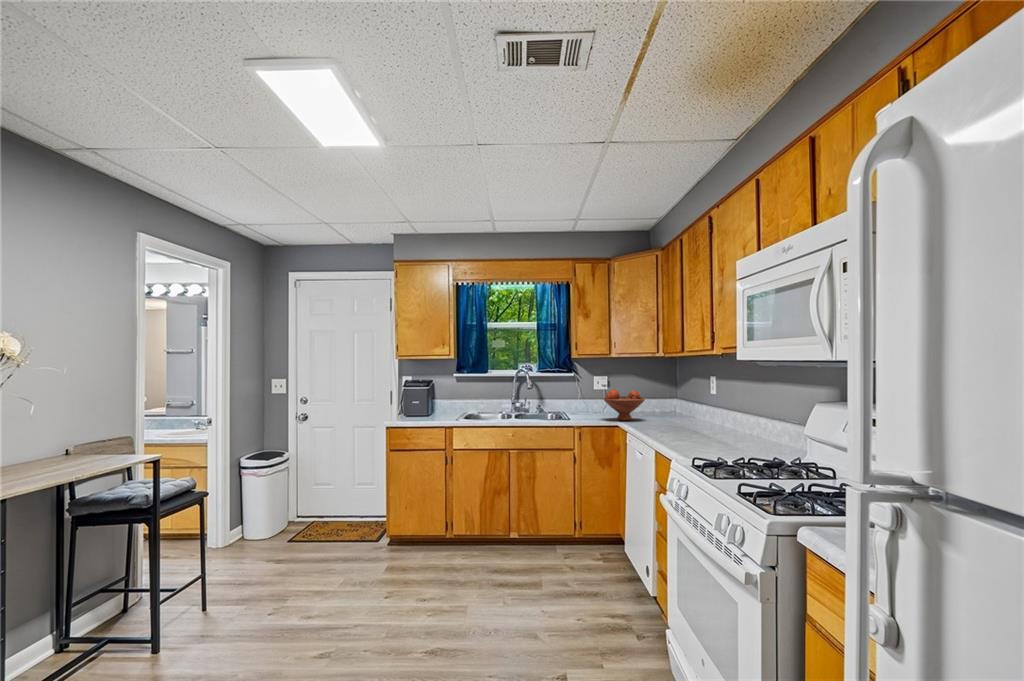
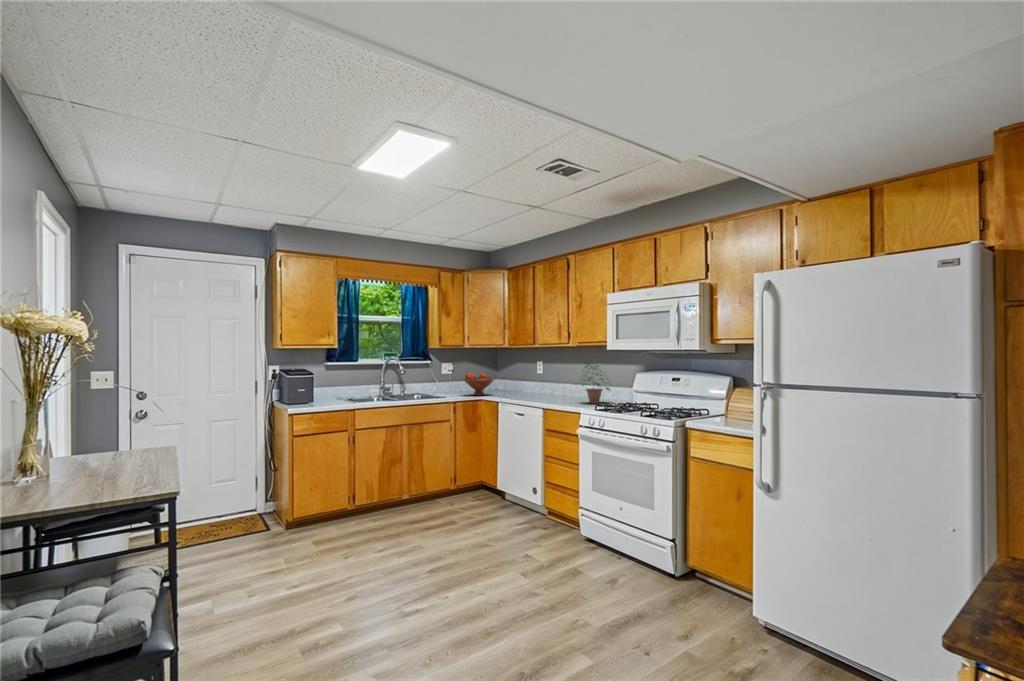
potted plant: none [687,381,760,448] -> present [582,363,610,403]

